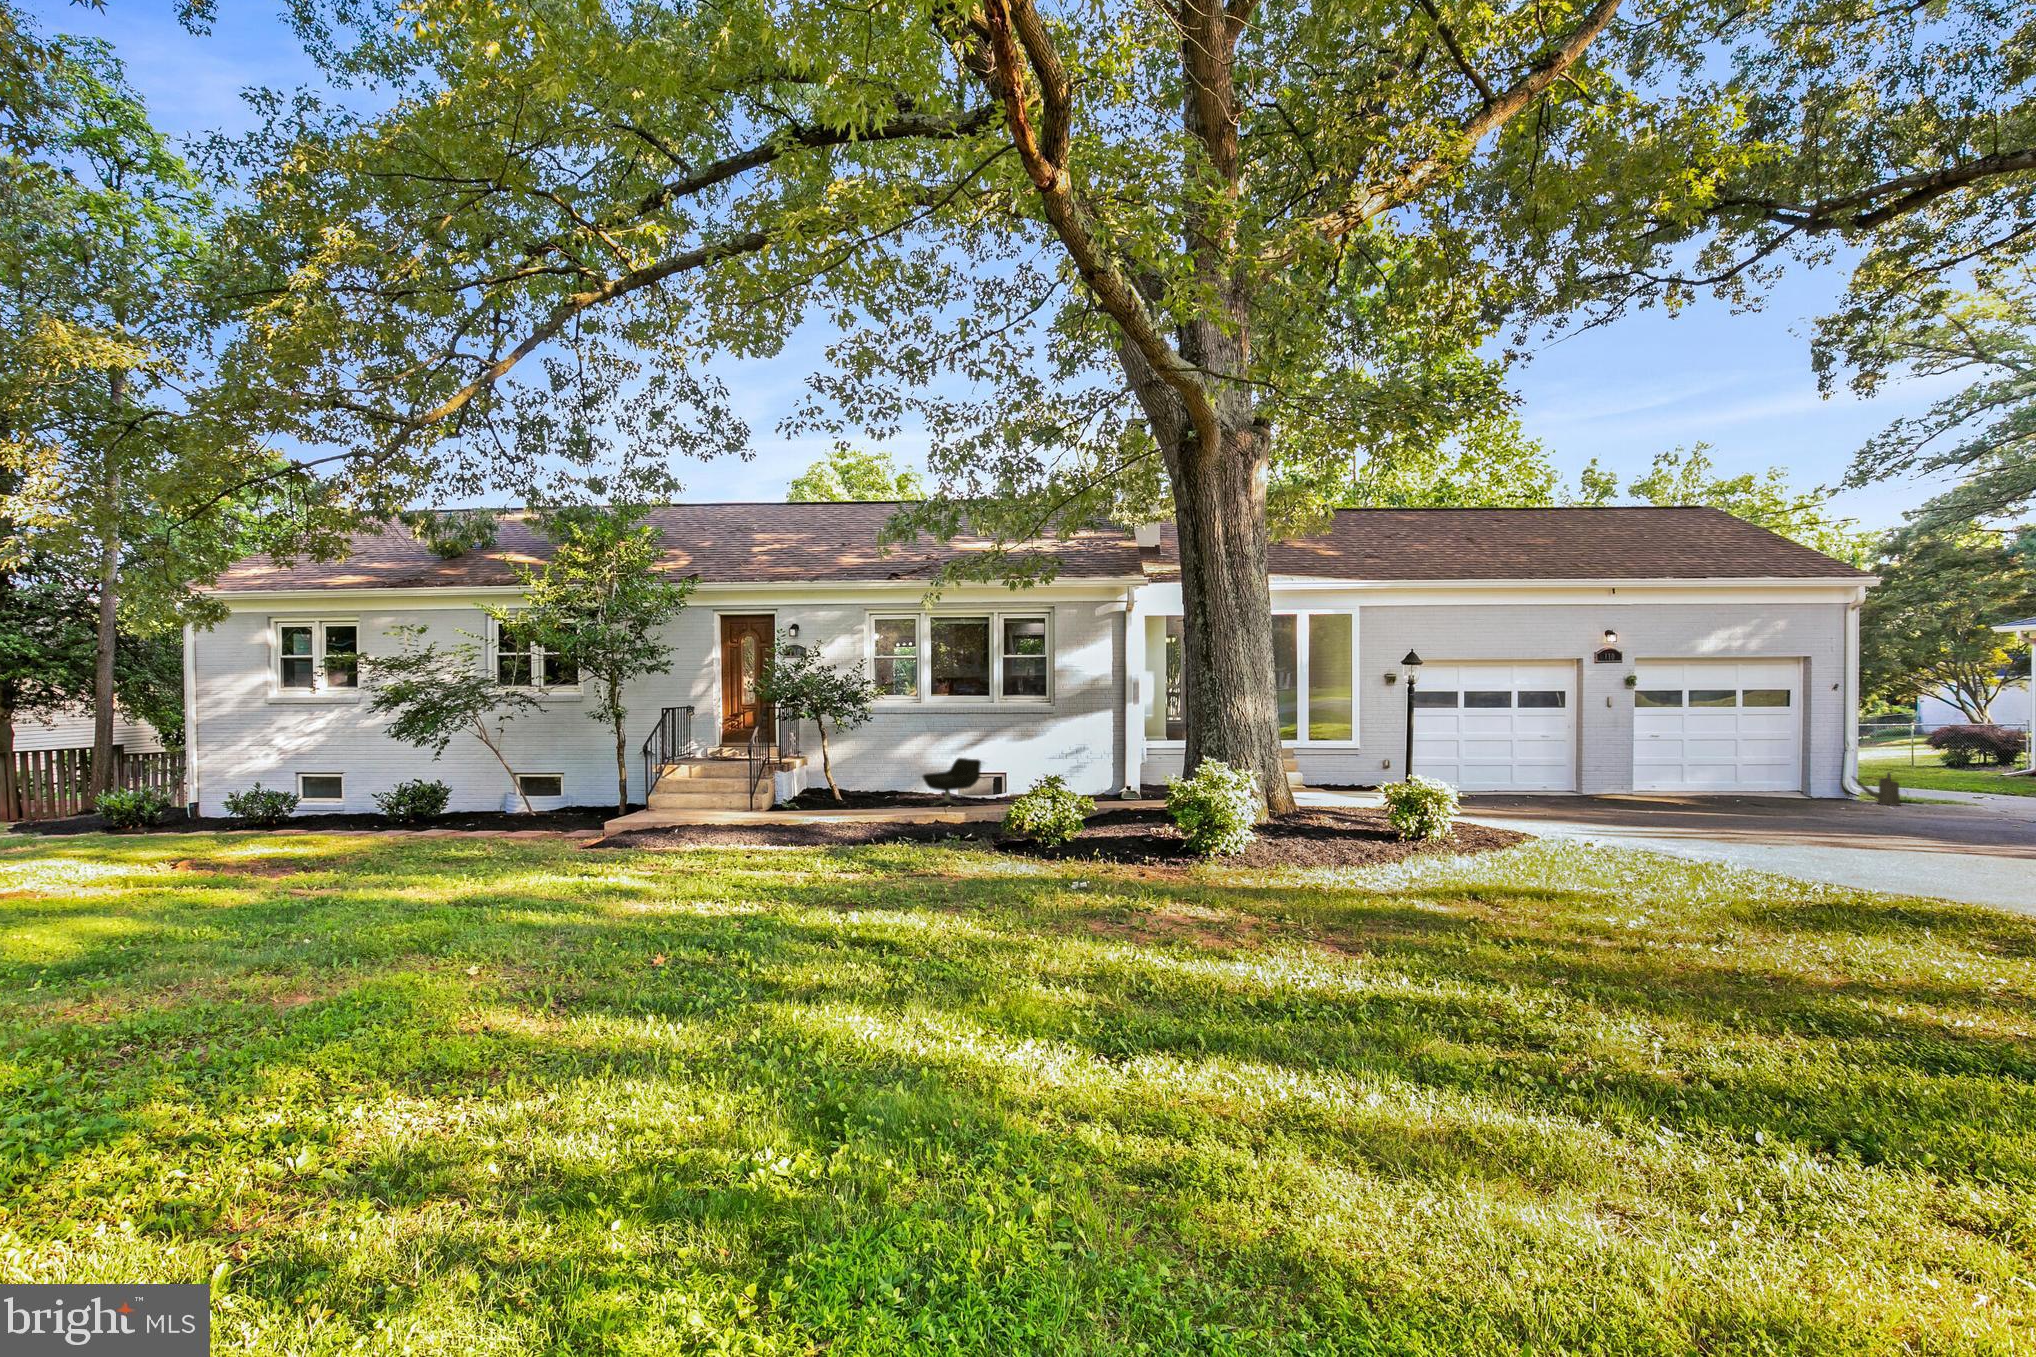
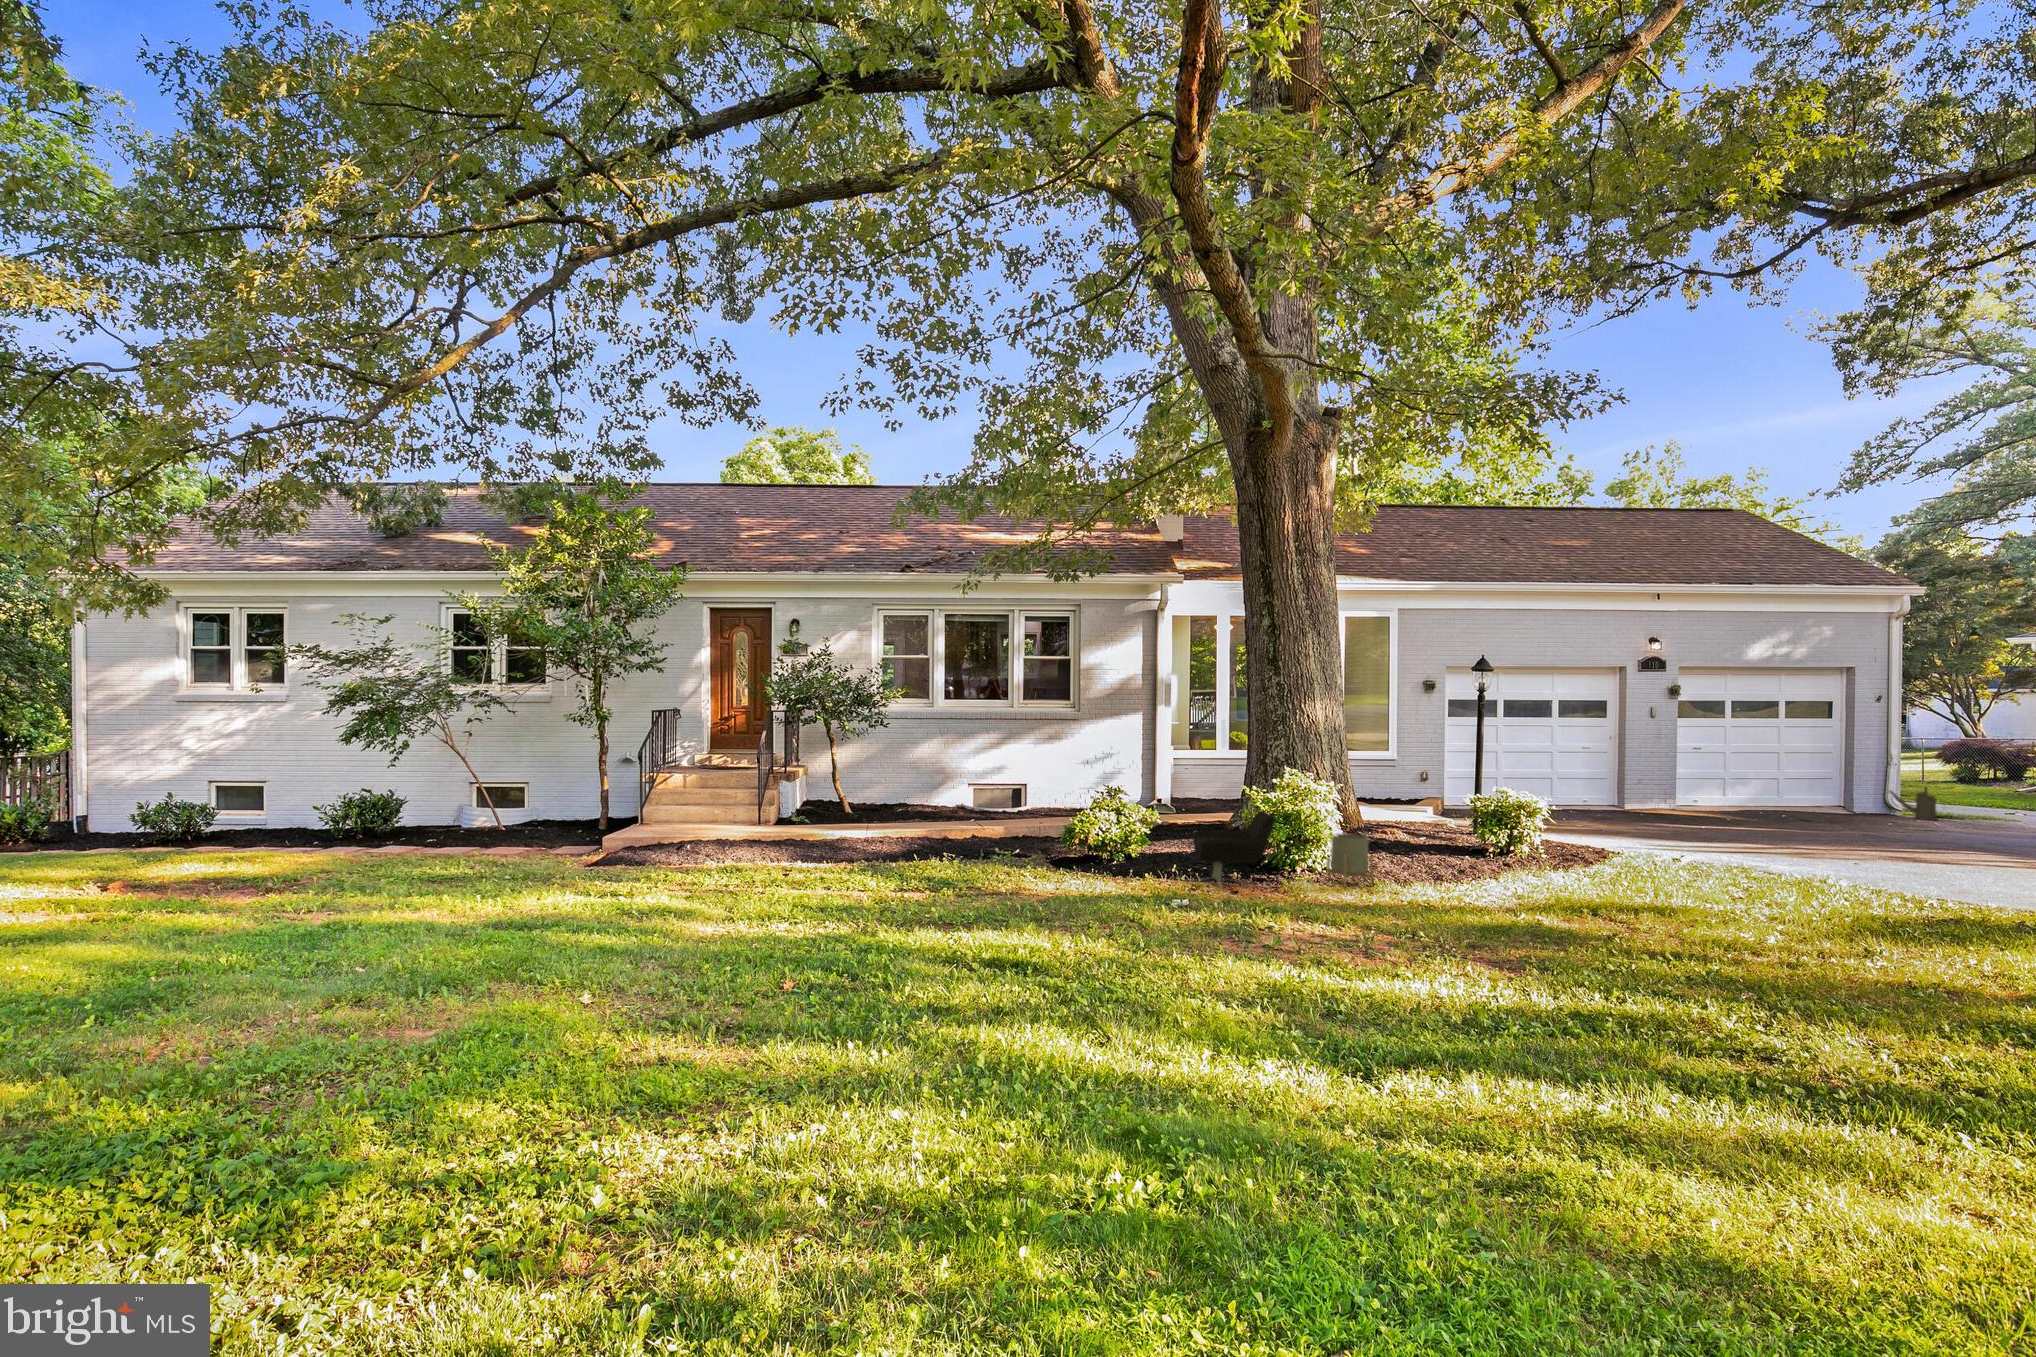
lounge chair: present [923,758,981,805] -> present [1193,810,1276,888]
planter: none [1239,820,1281,871] -> present [1326,834,1373,888]

